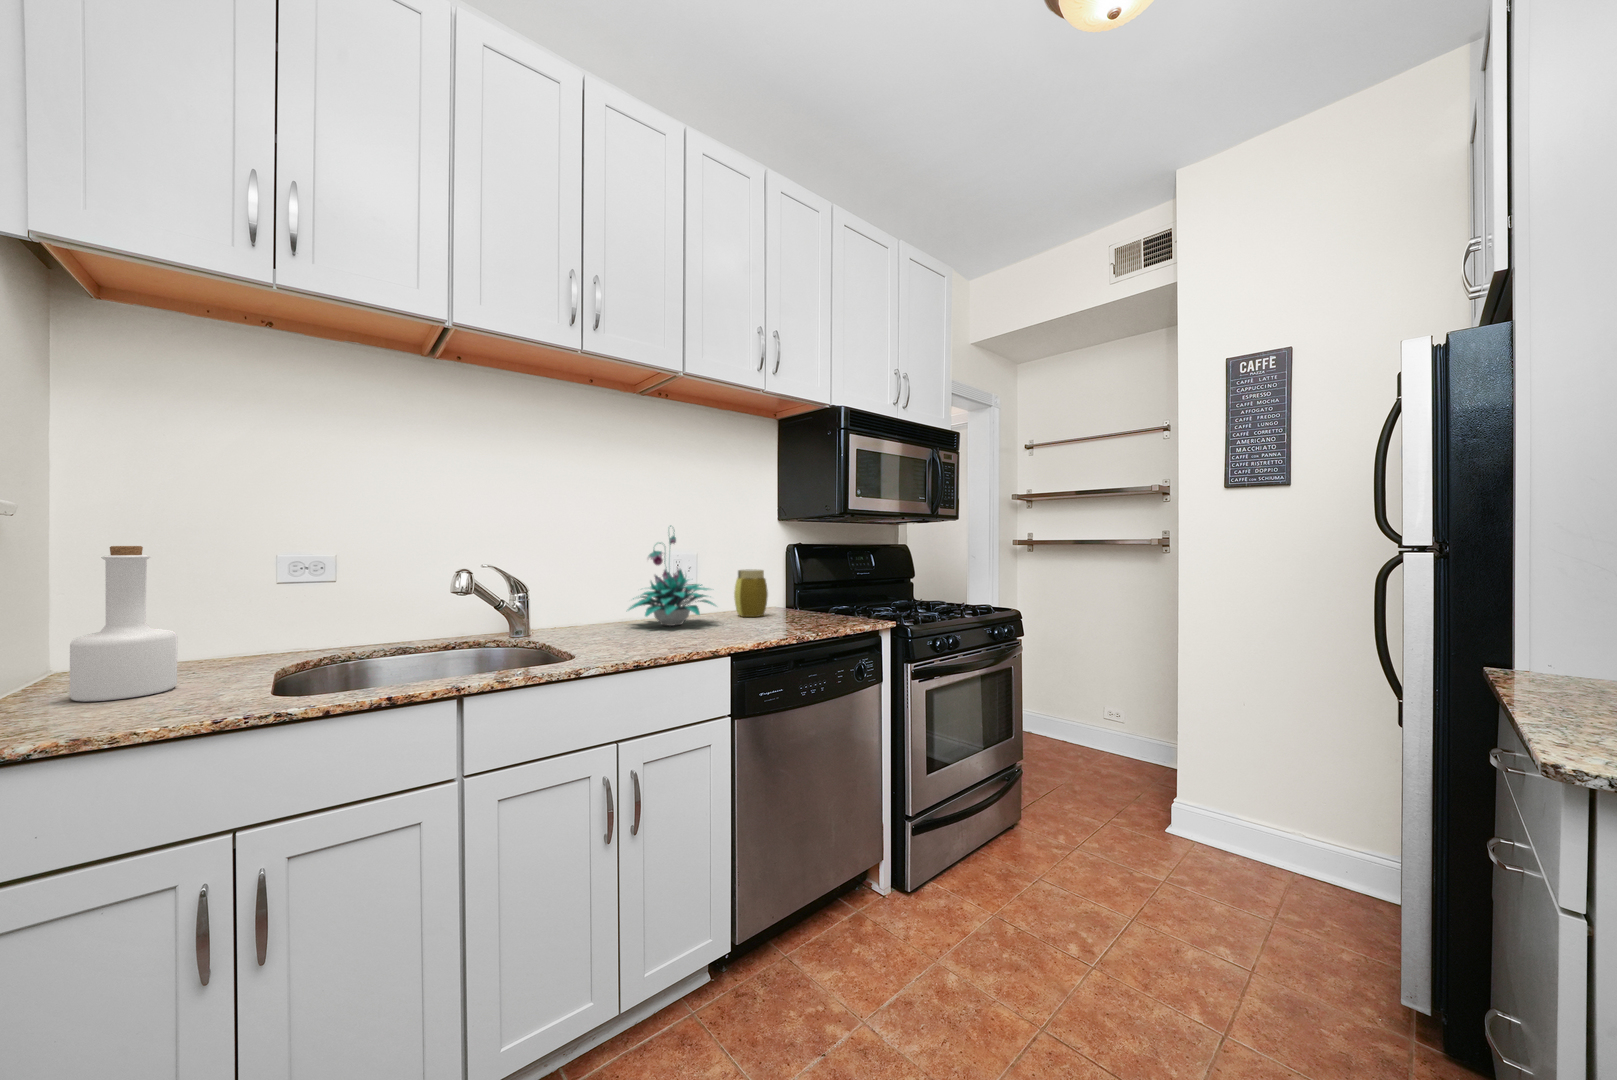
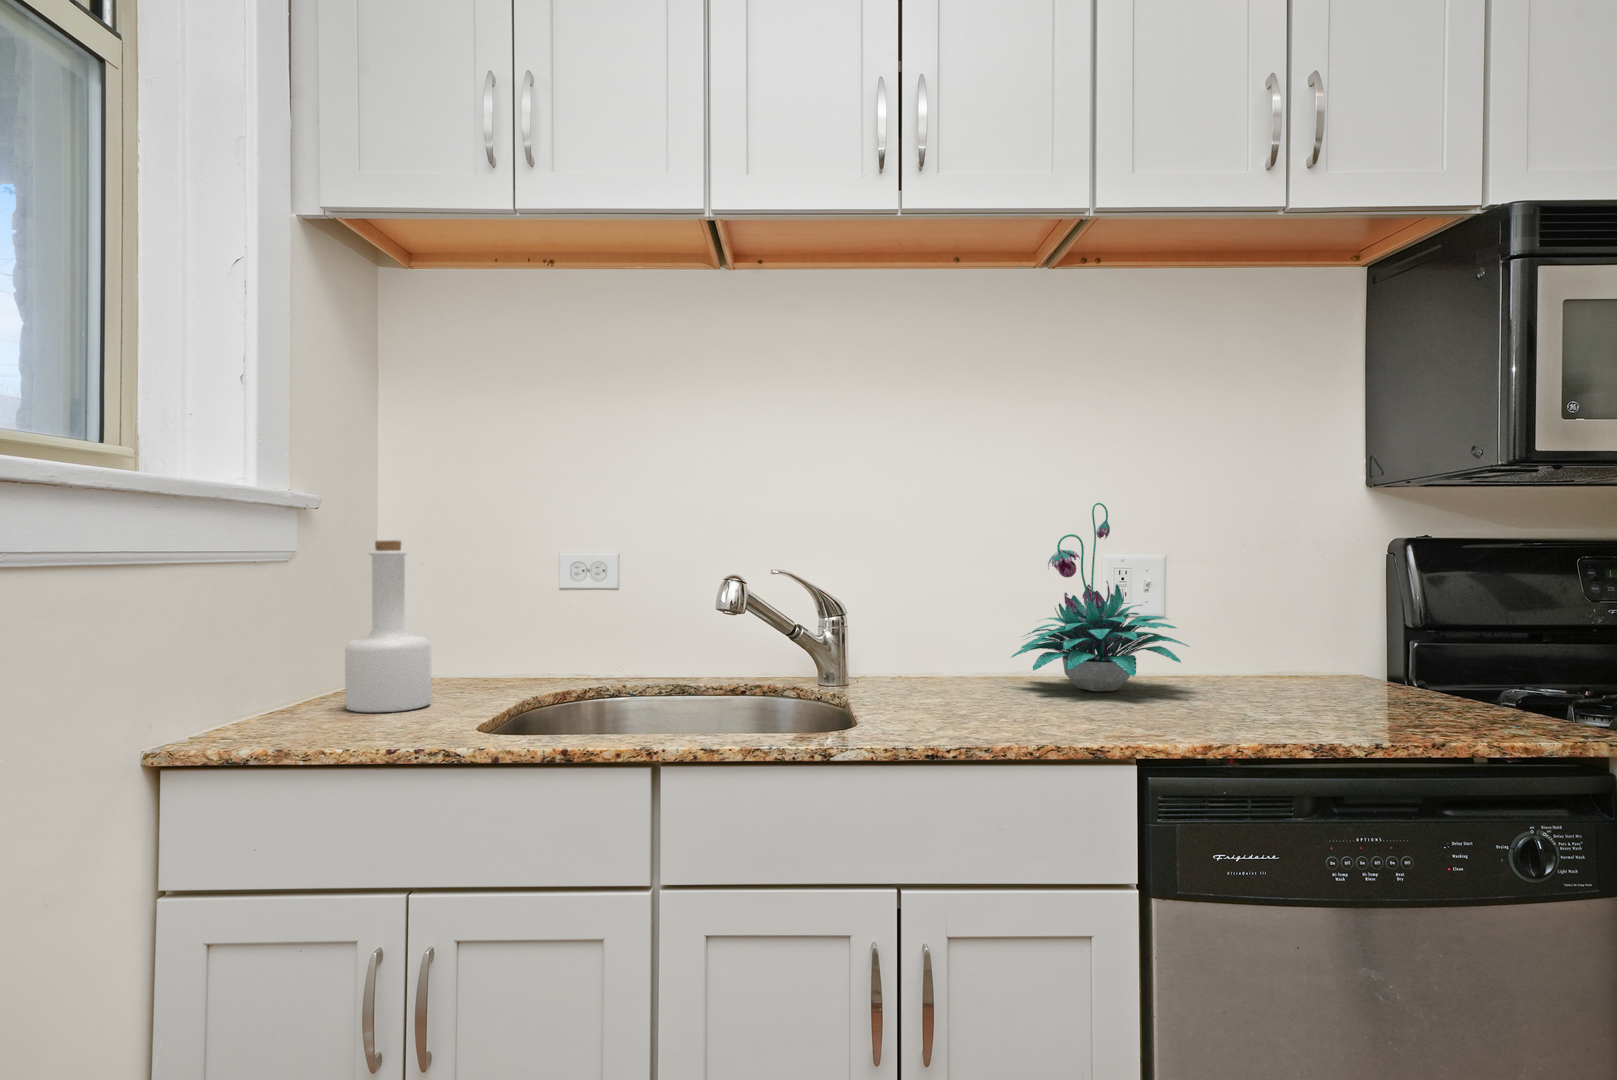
jar: present [734,570,768,617] -> none [1248,590,1320,690]

